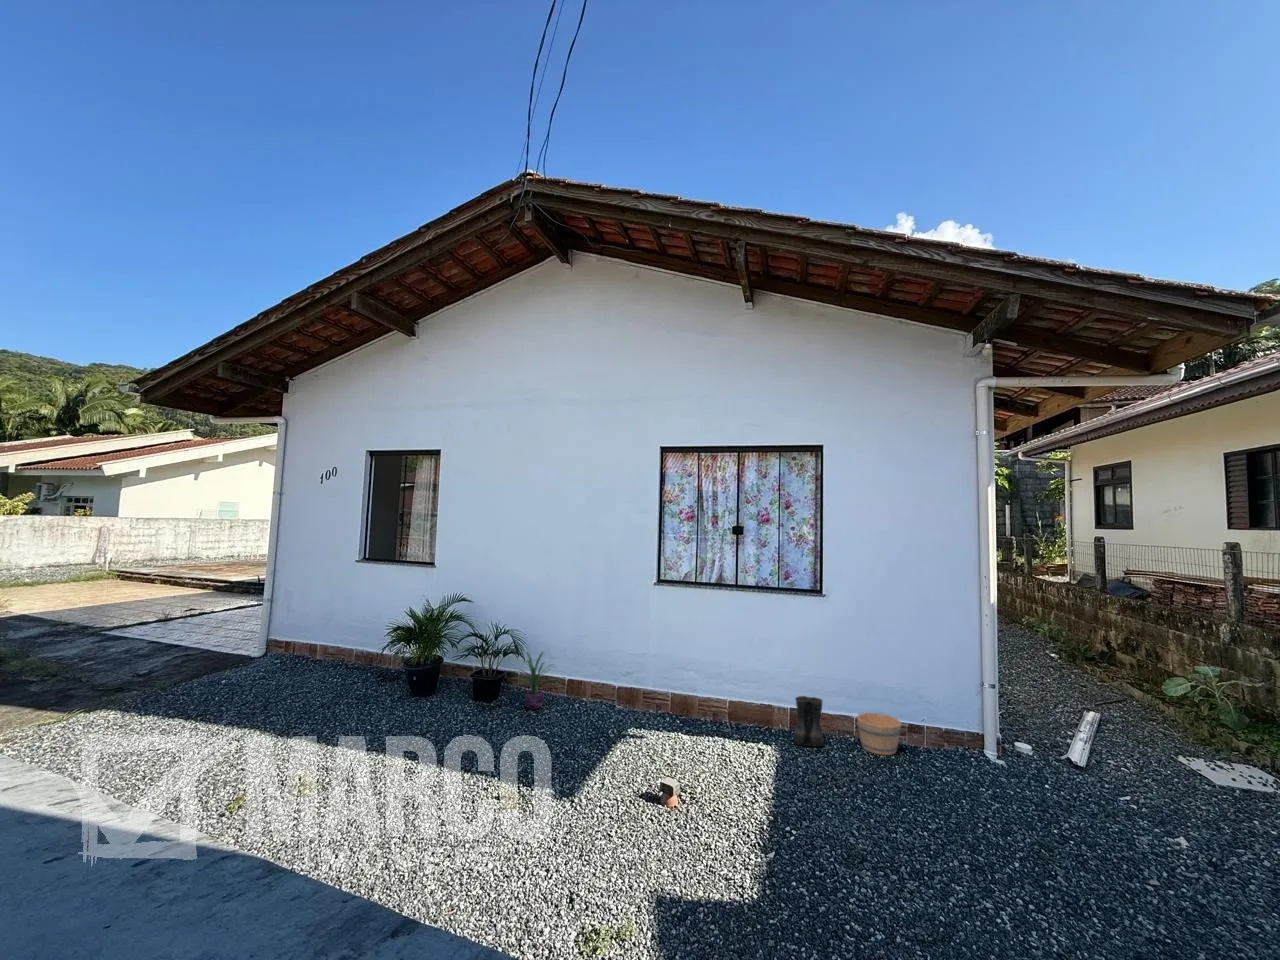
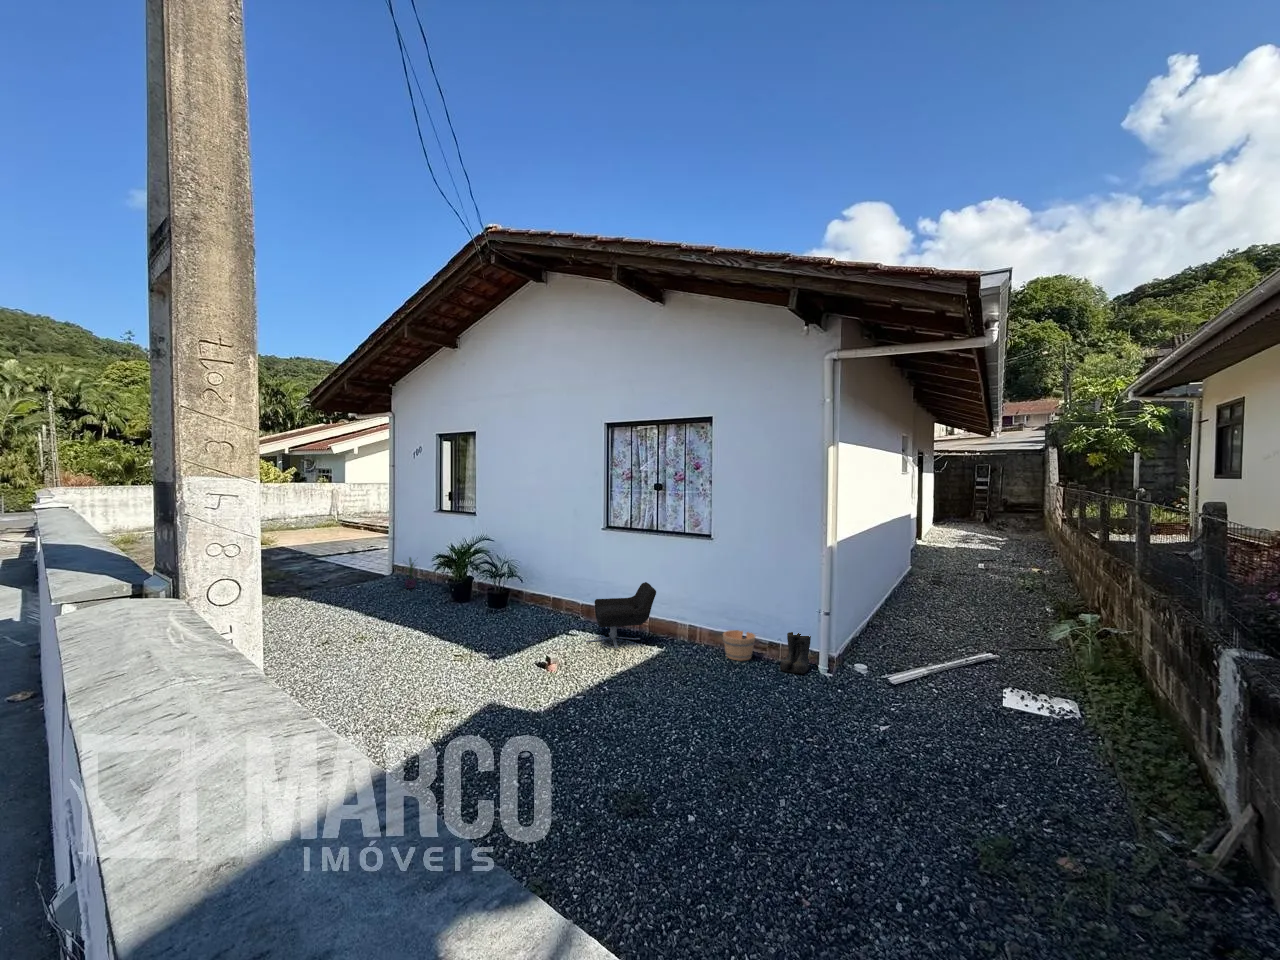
decorative plant: present [521,652,552,710] -> present [405,558,416,589]
lounge chair: none [663,654,761,752] -> present [586,582,656,648]
boots: present [793,696,824,746] -> present [780,632,811,673]

